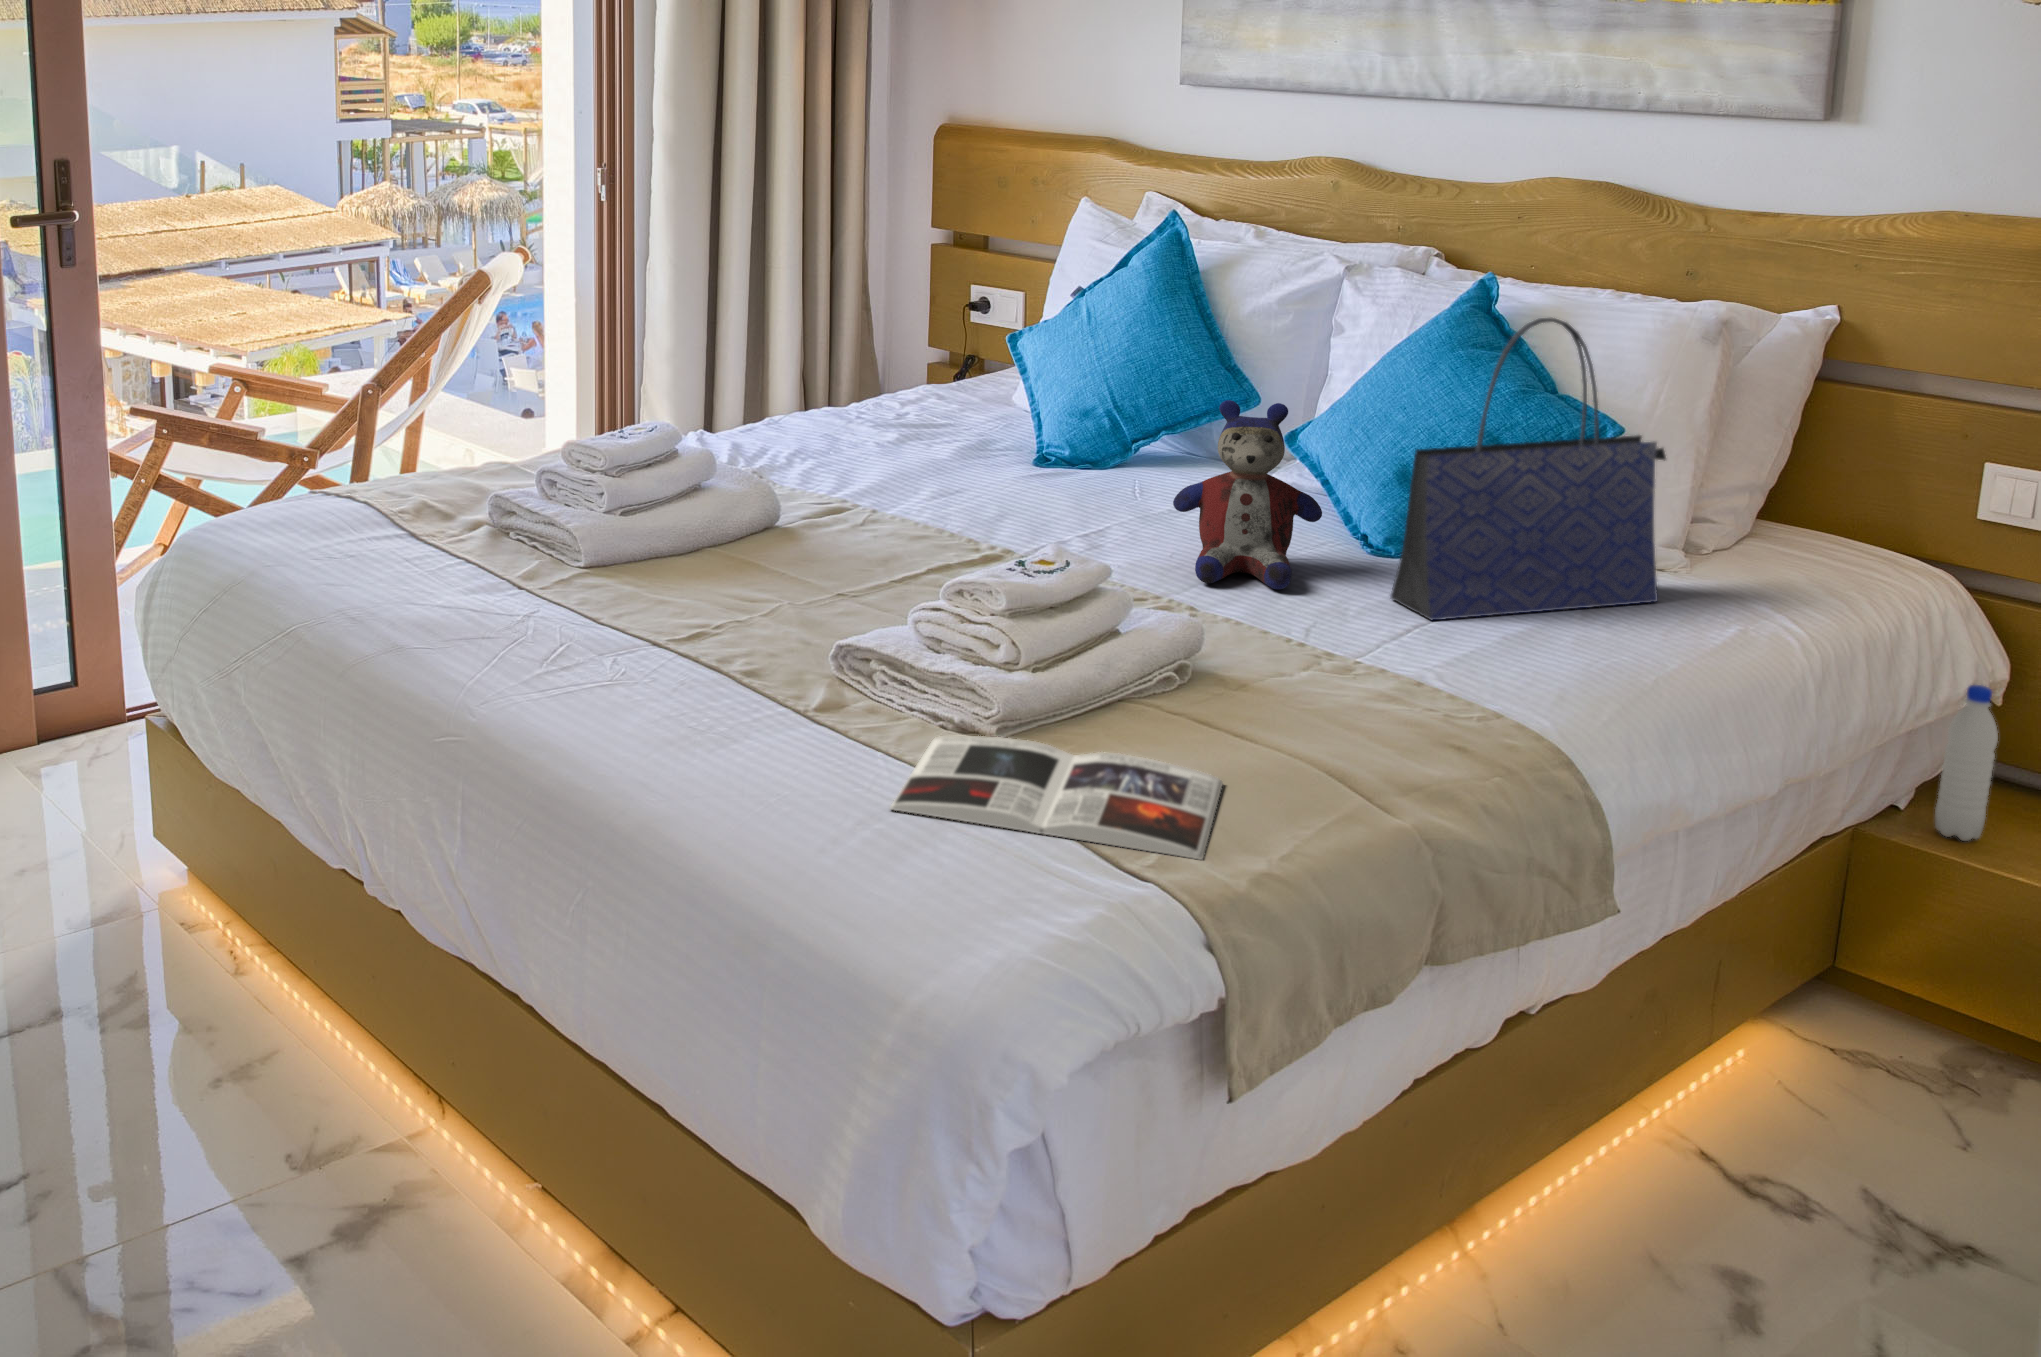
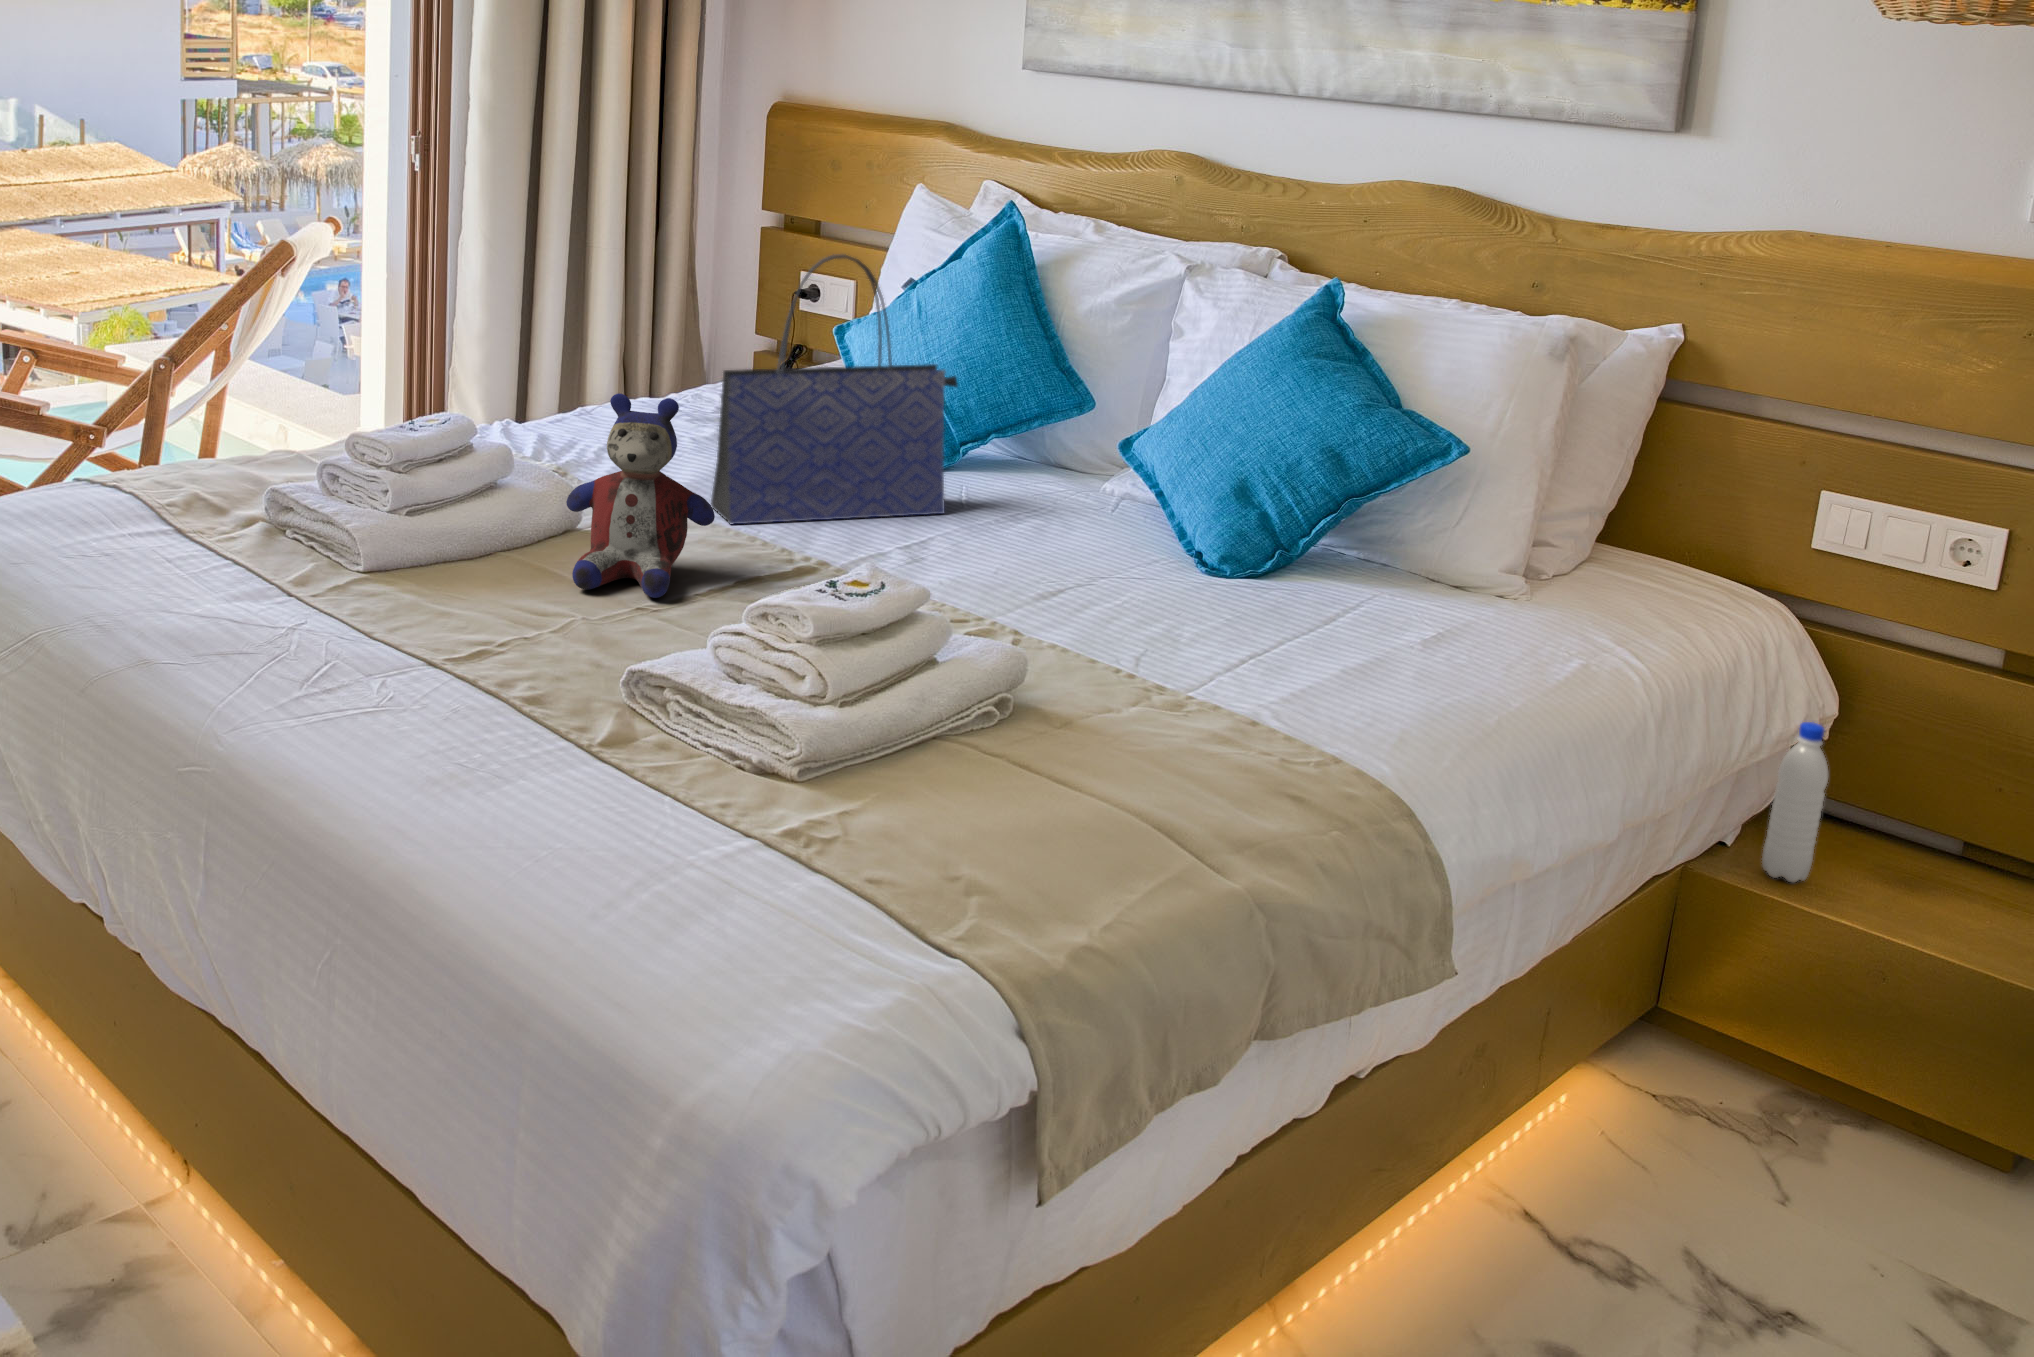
tote bag: present [1390,318,1666,620] -> present [711,254,958,524]
stuffed bear: present [1173,400,1322,589] -> present [566,393,715,598]
magazine: present [890,736,1223,860] -> none [674,778,1041,930]

